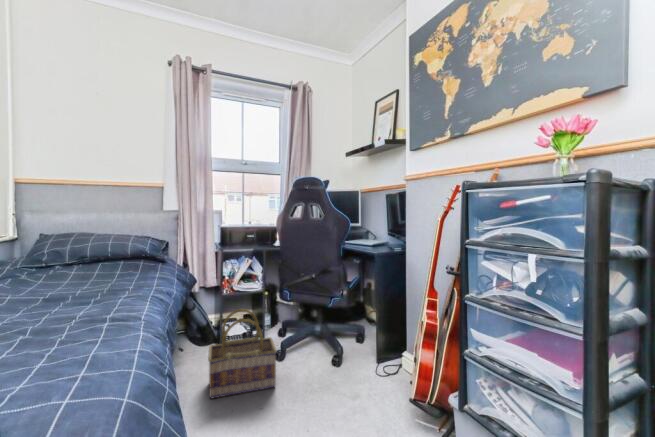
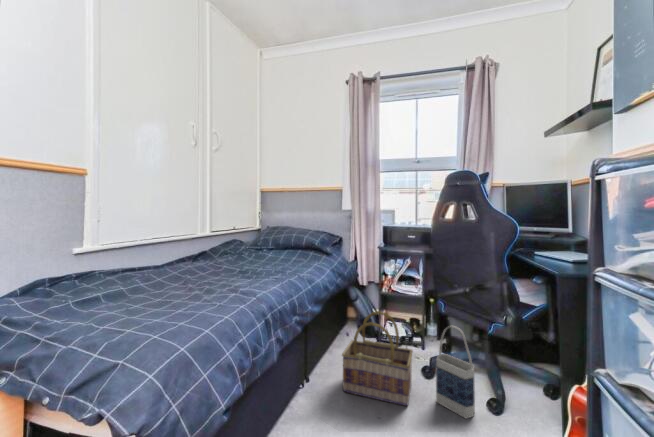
bag: none [295,307,324,378] -> present [436,325,475,419]

